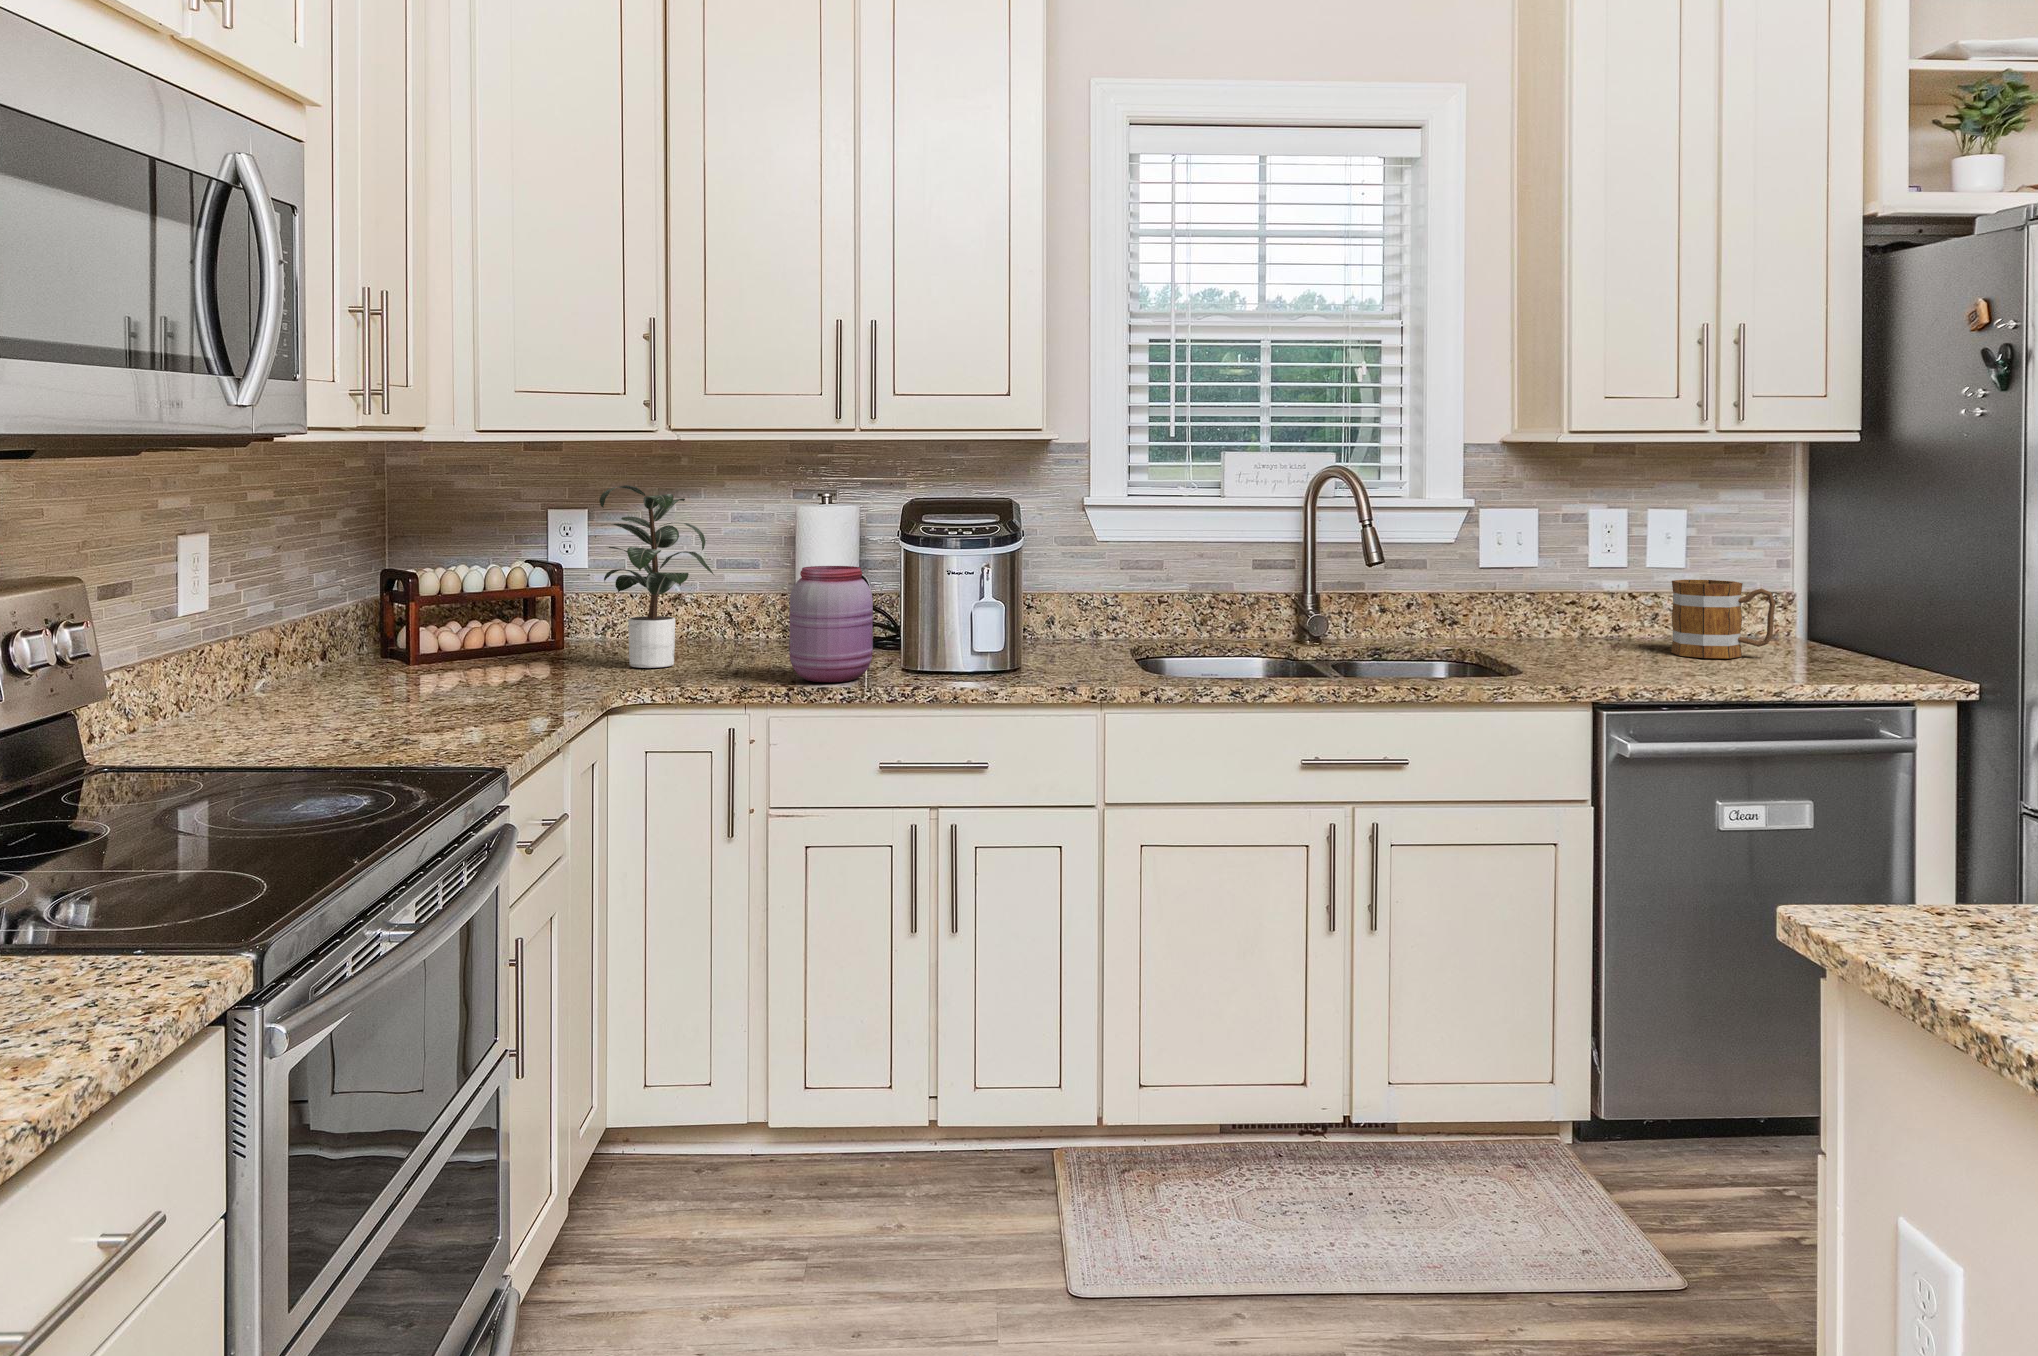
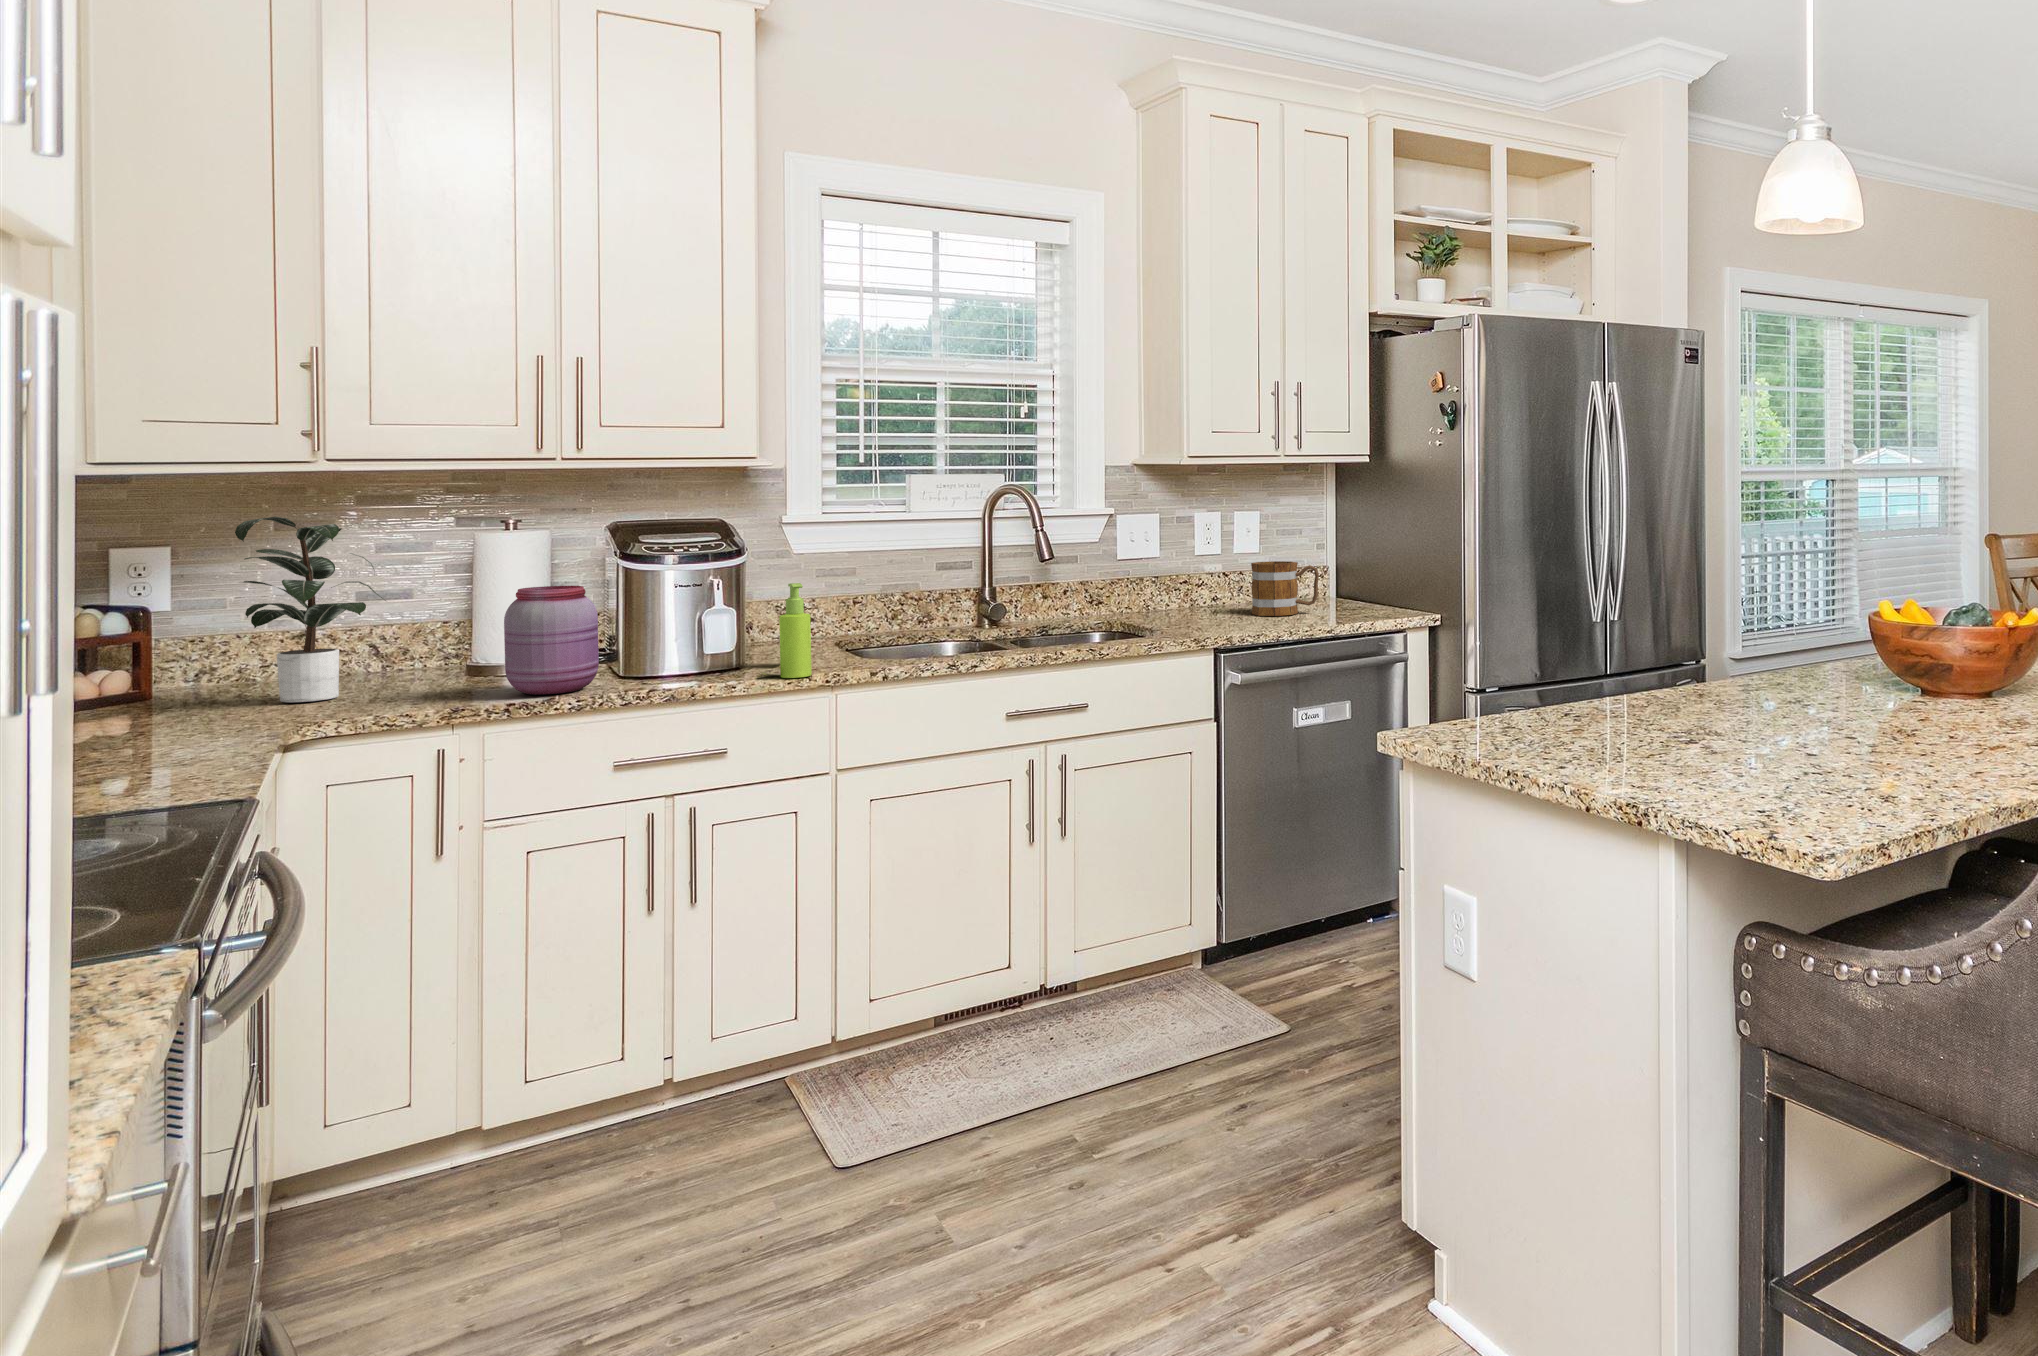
soap dispenser: none [1052,576,1084,688] -> present [779,583,811,678]

